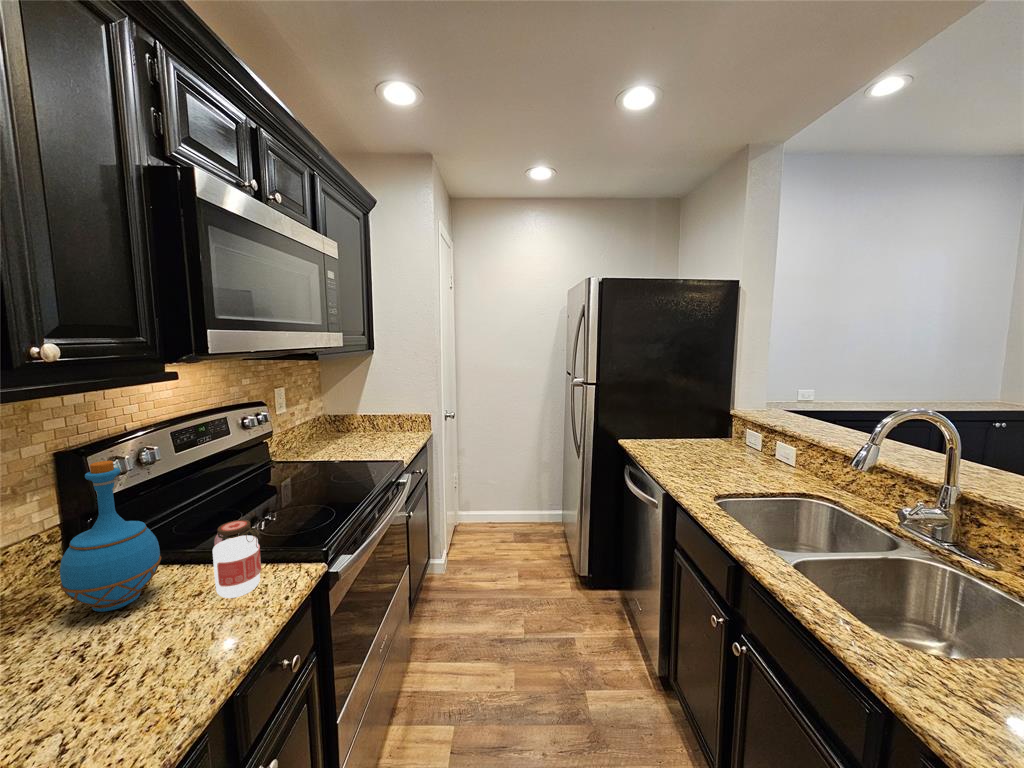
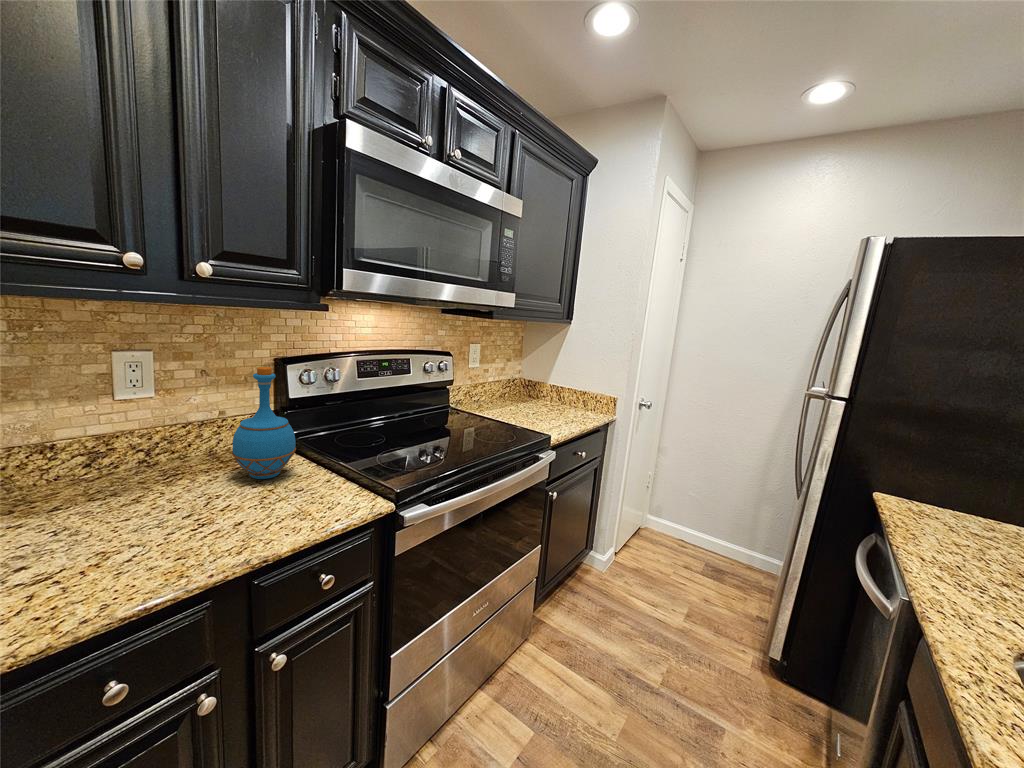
jar: present [213,520,261,598] -> none [308,439,346,504]

